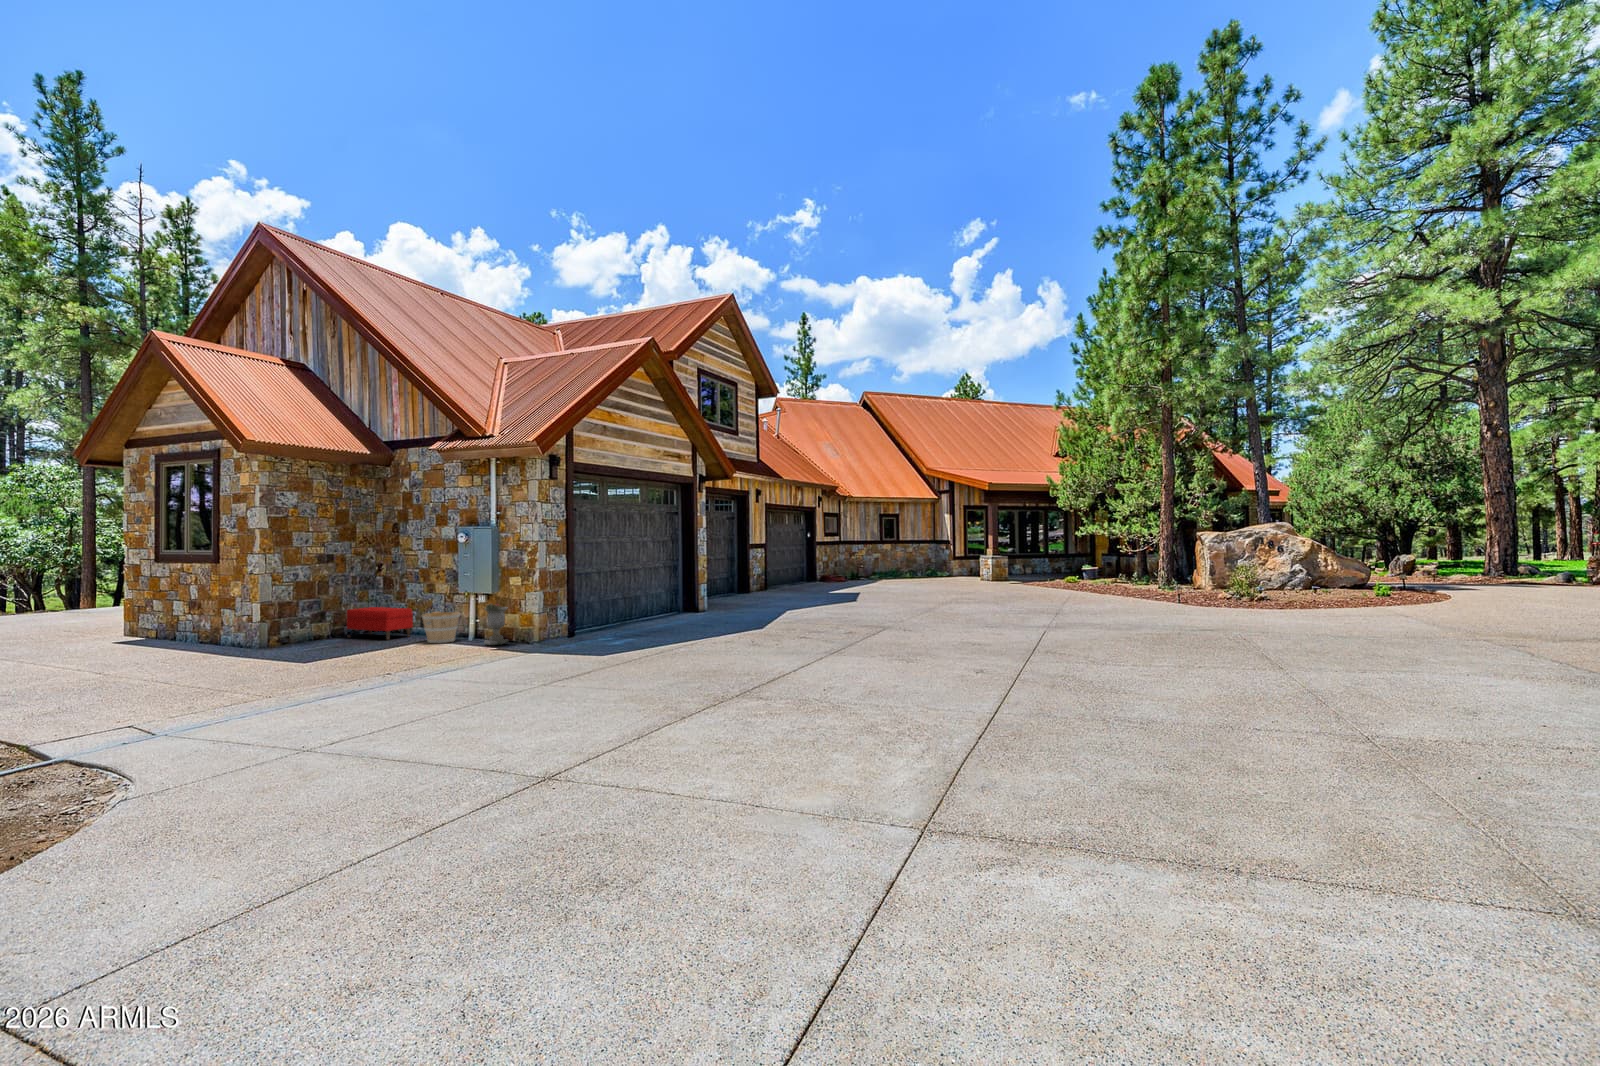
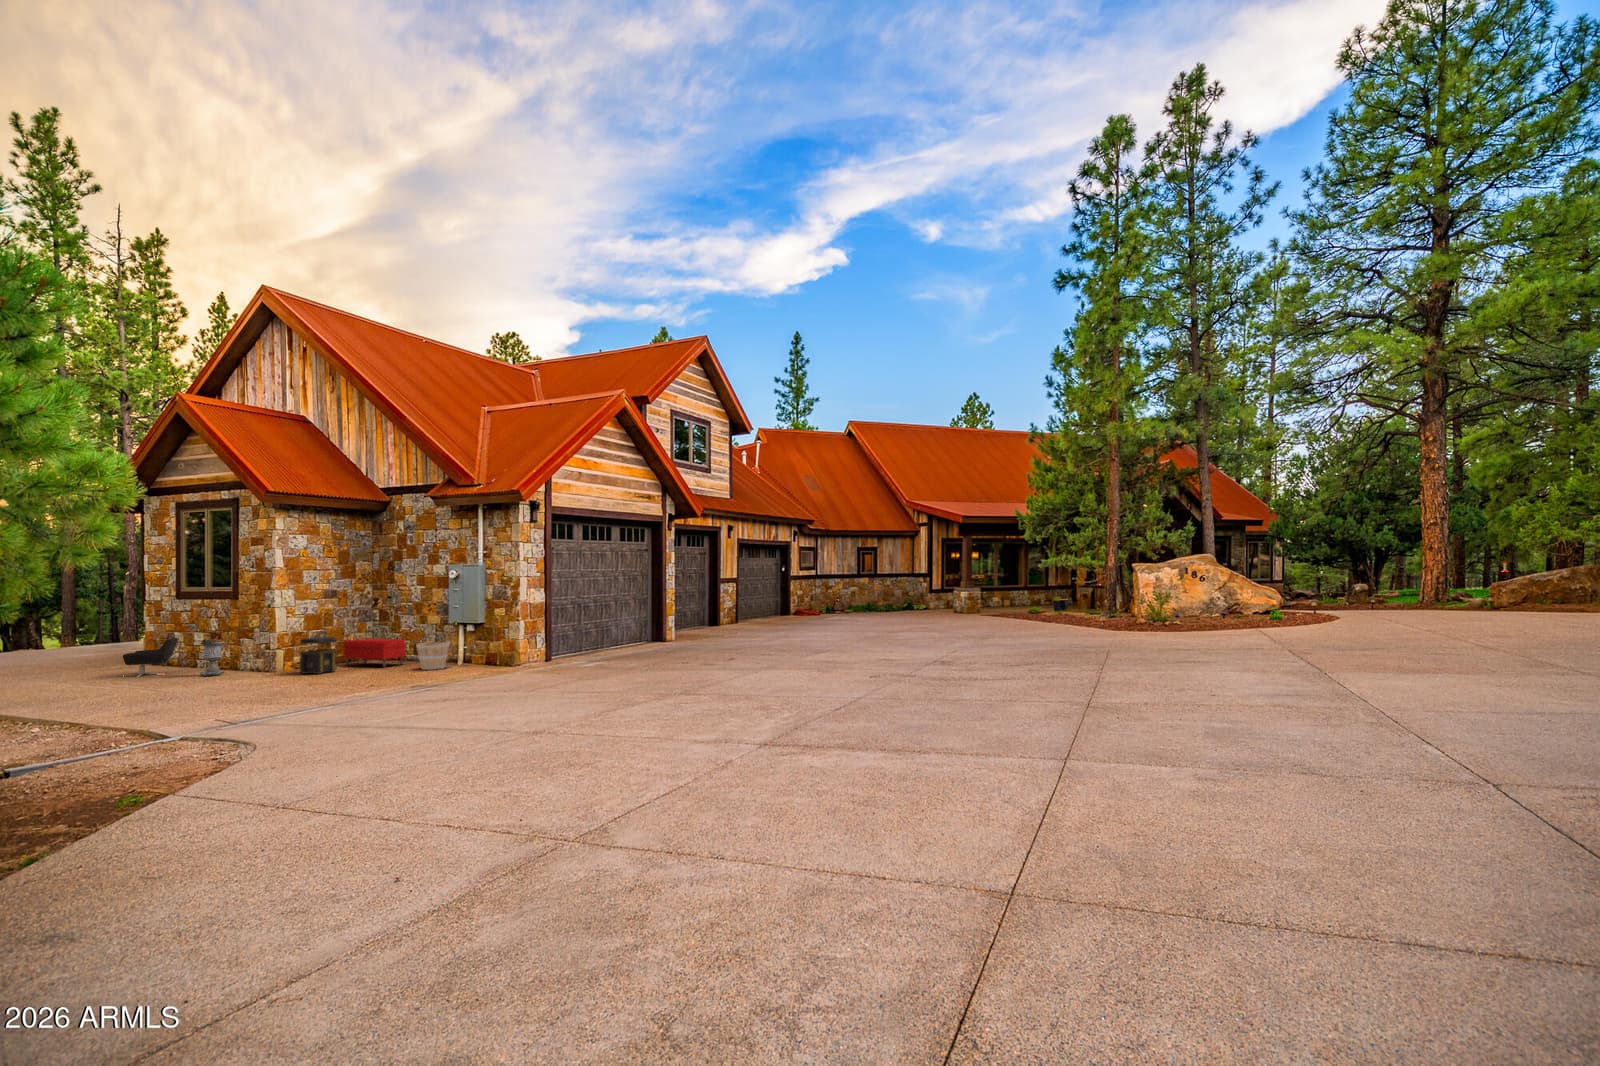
planter: present [484,604,508,645] -> present [200,638,225,676]
lounge chair: none [91,605,161,650] -> present [123,638,178,677]
toolbox: none [290,606,334,648] -> present [300,637,337,674]

